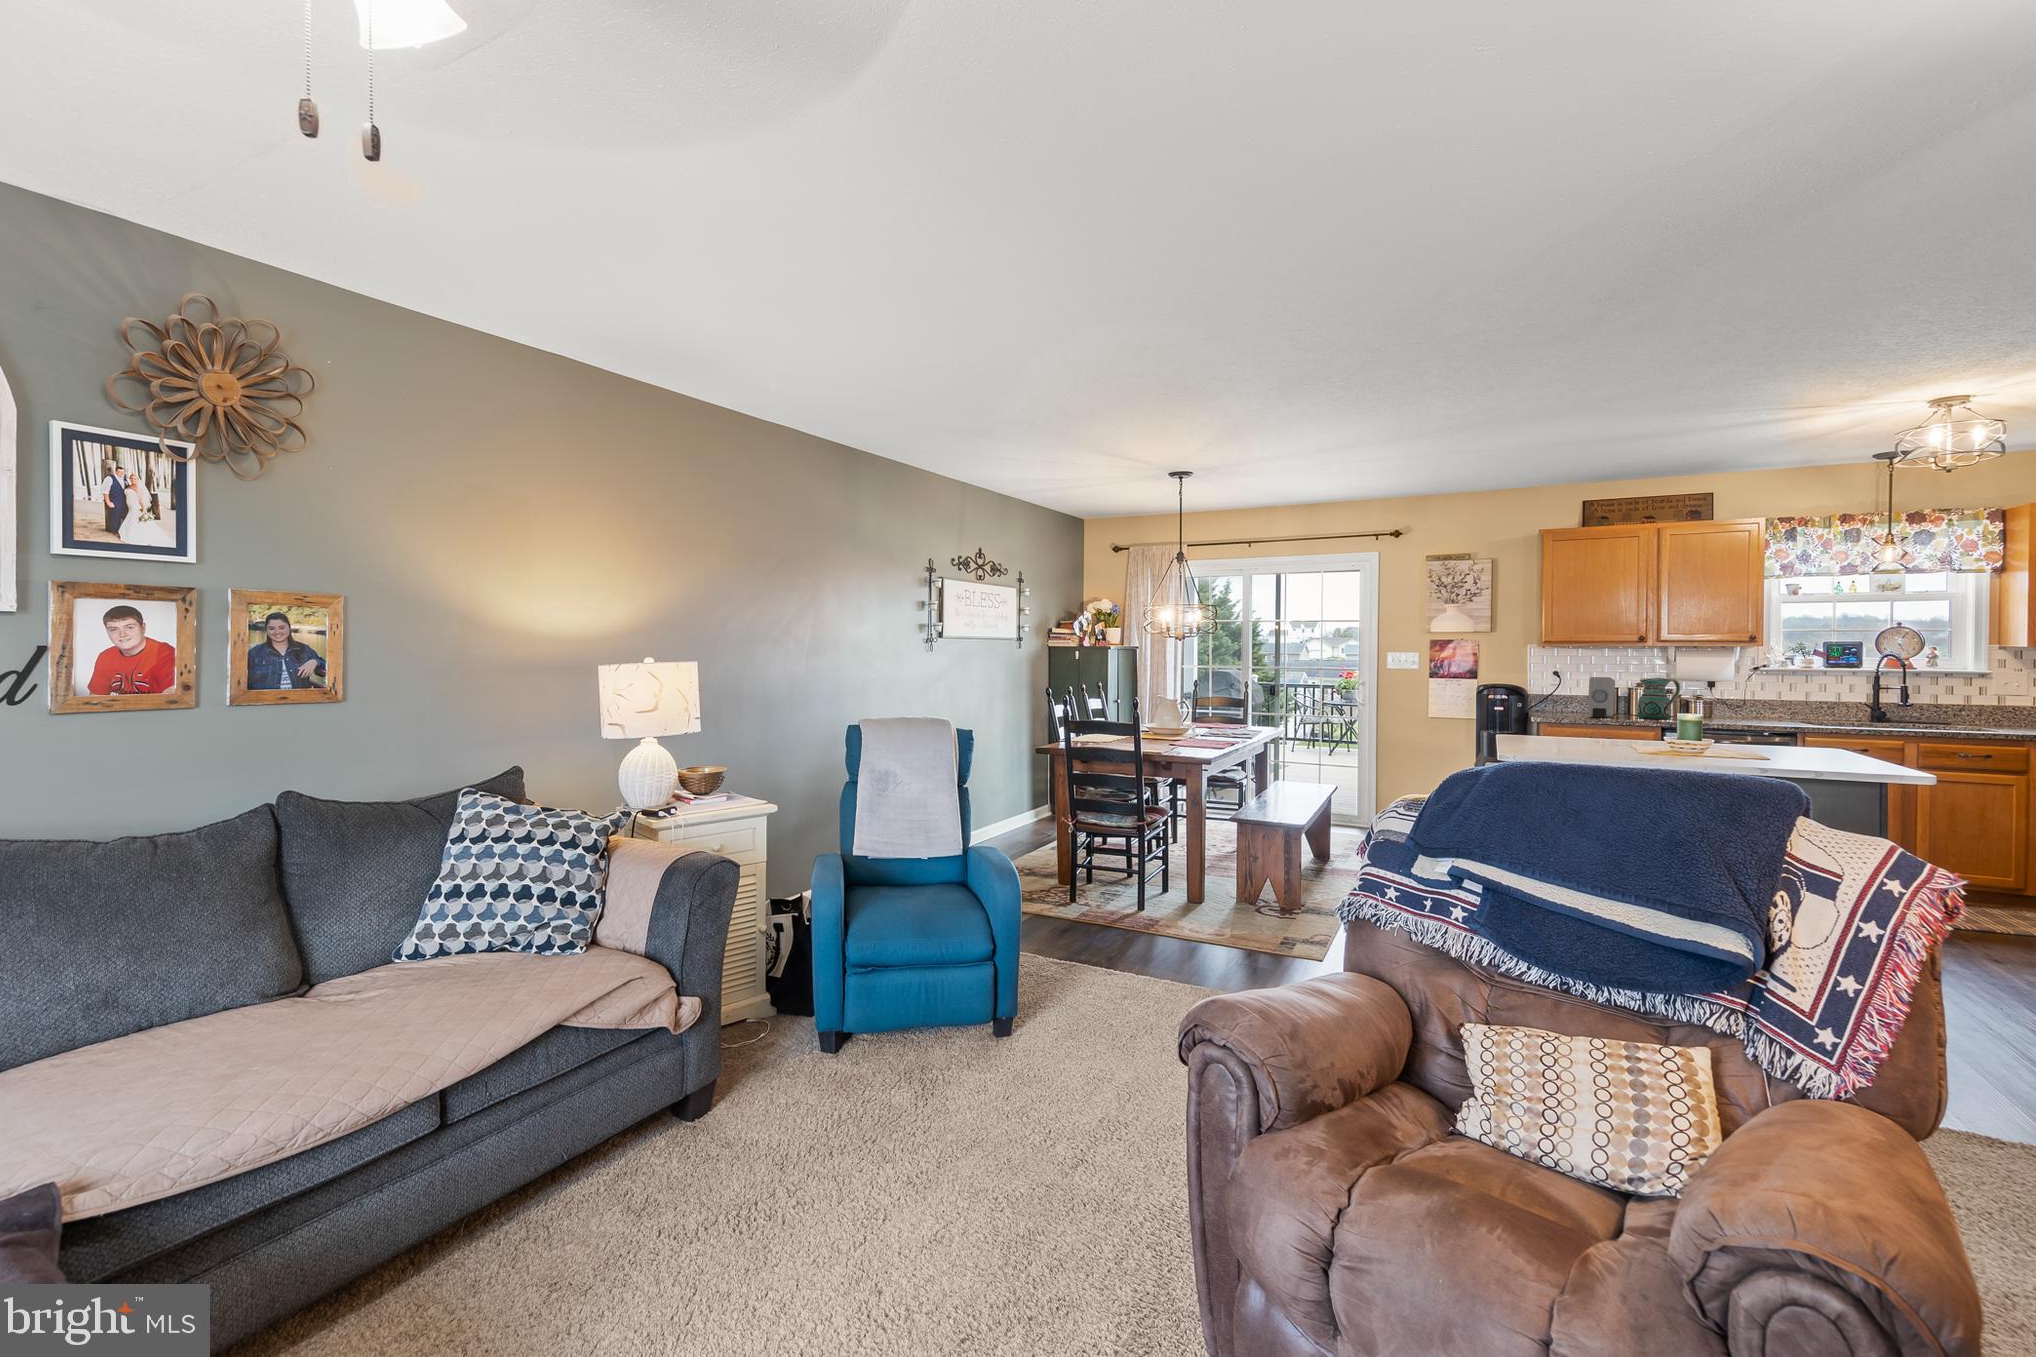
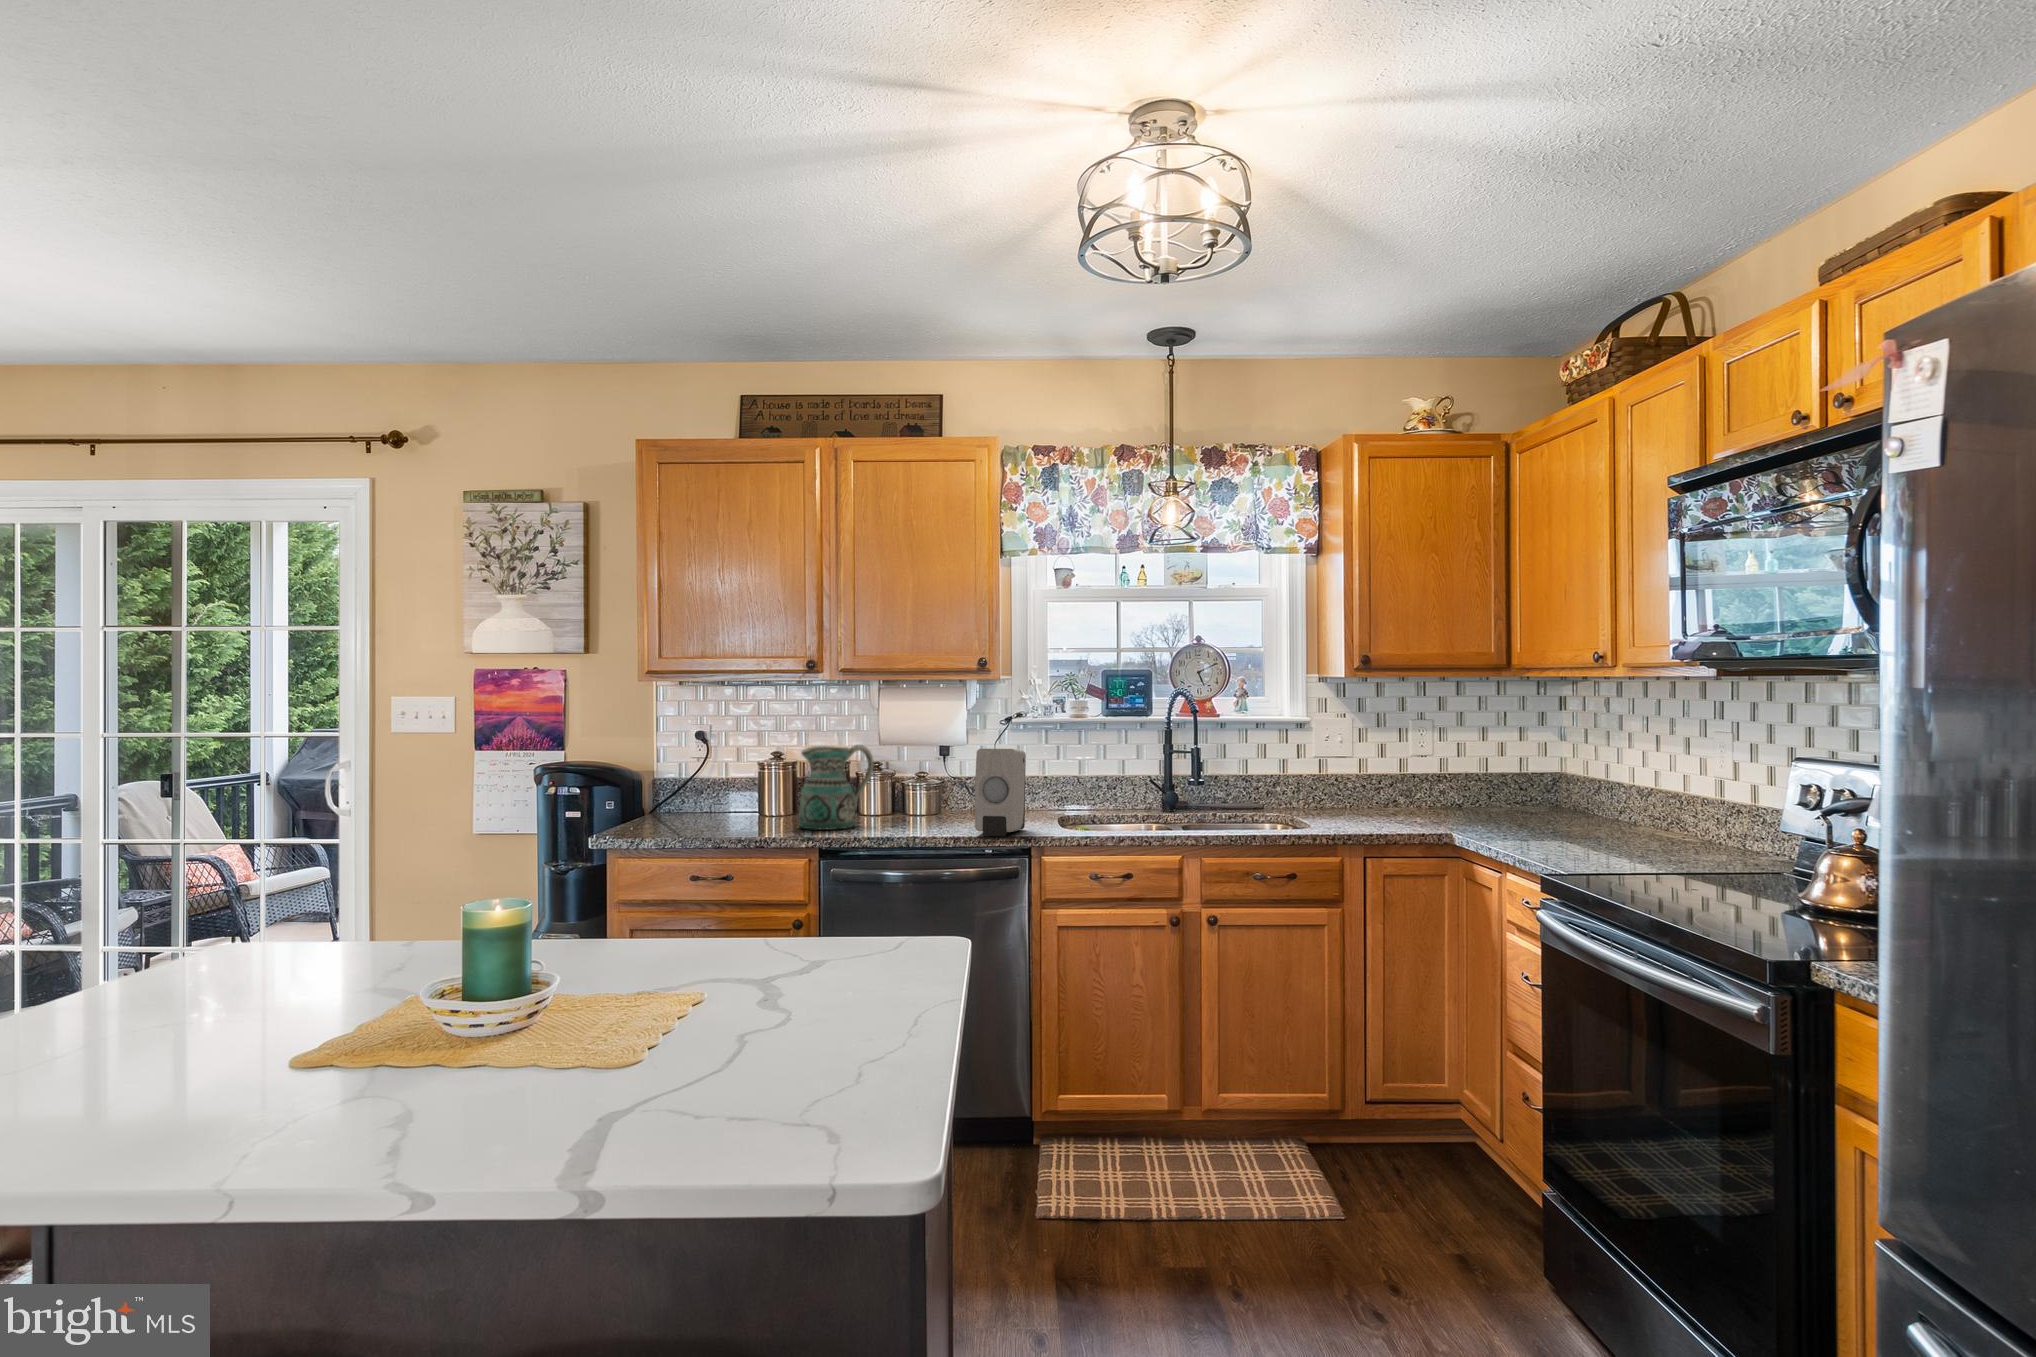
soap dispenser: present [1588,677,1615,718] -> present [975,749,1026,836]

